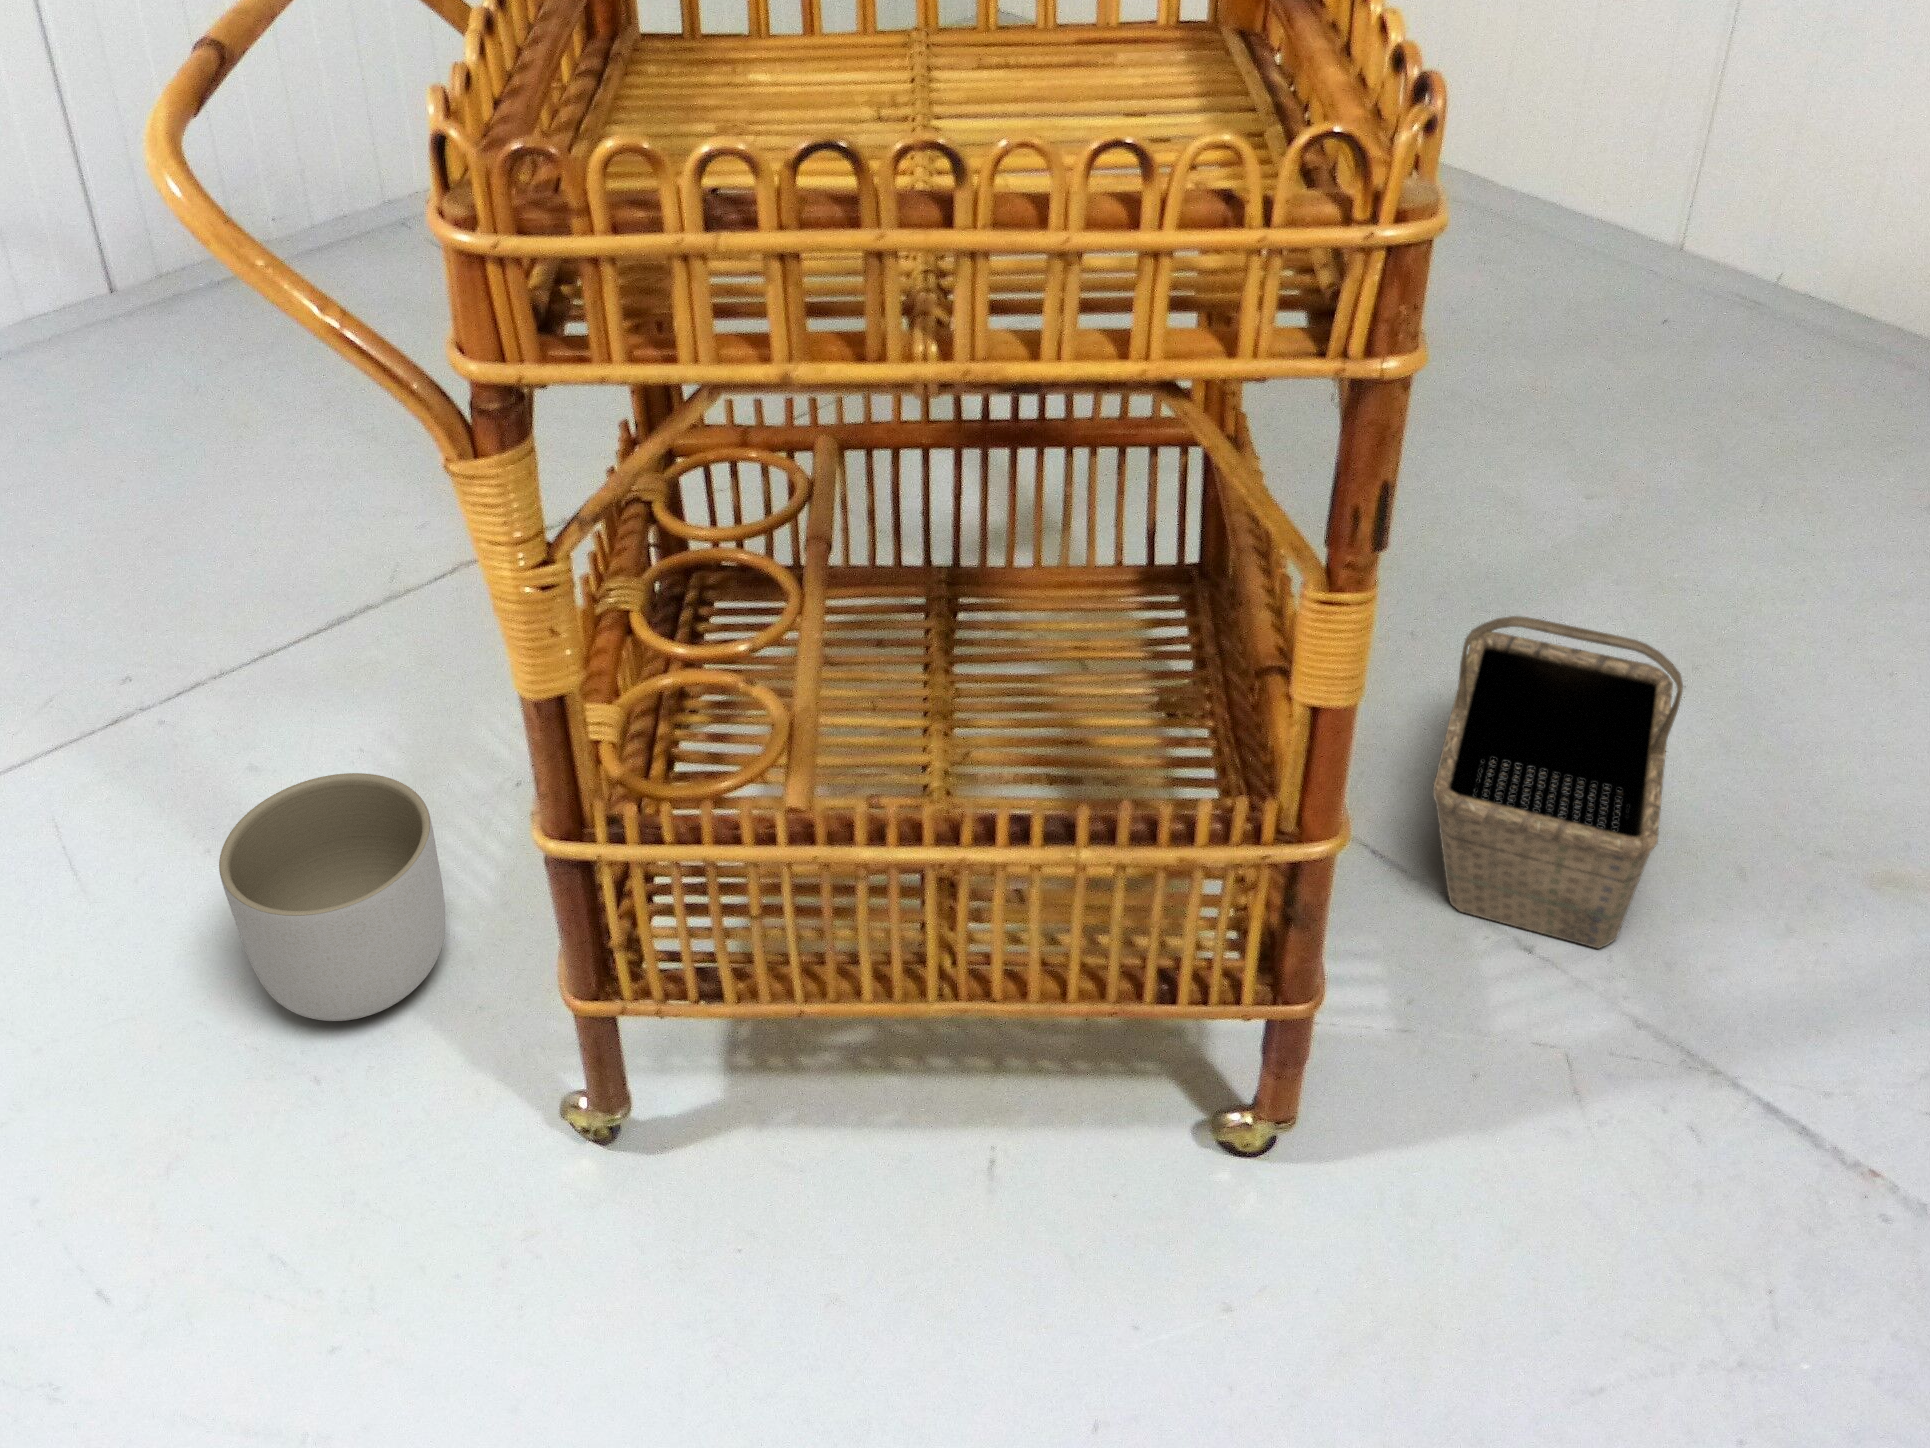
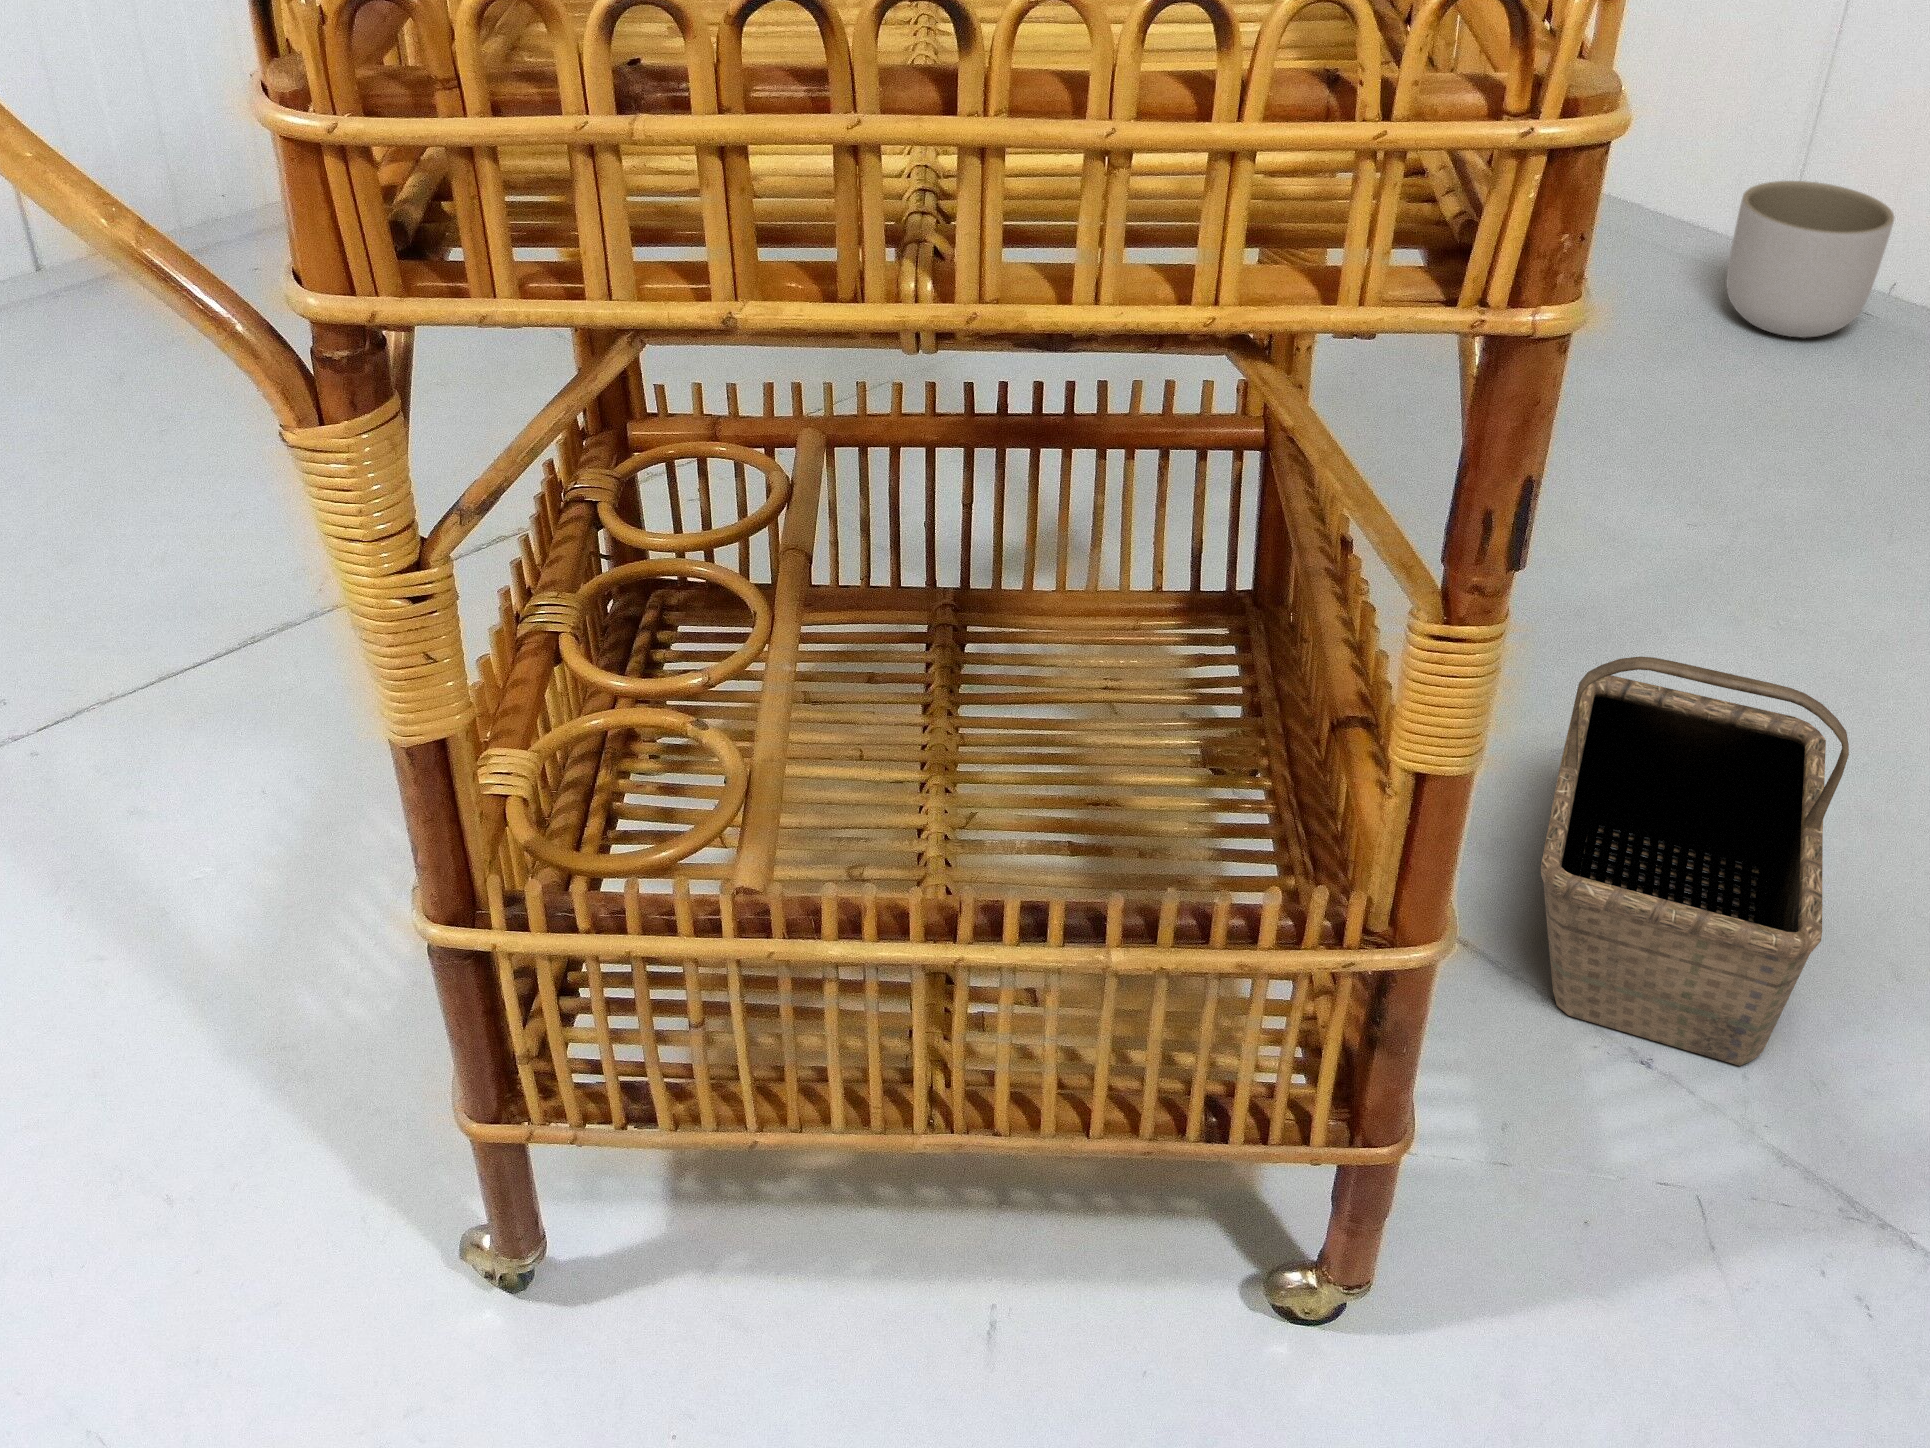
planter: present [219,773,446,1021] -> present [1726,181,1894,338]

